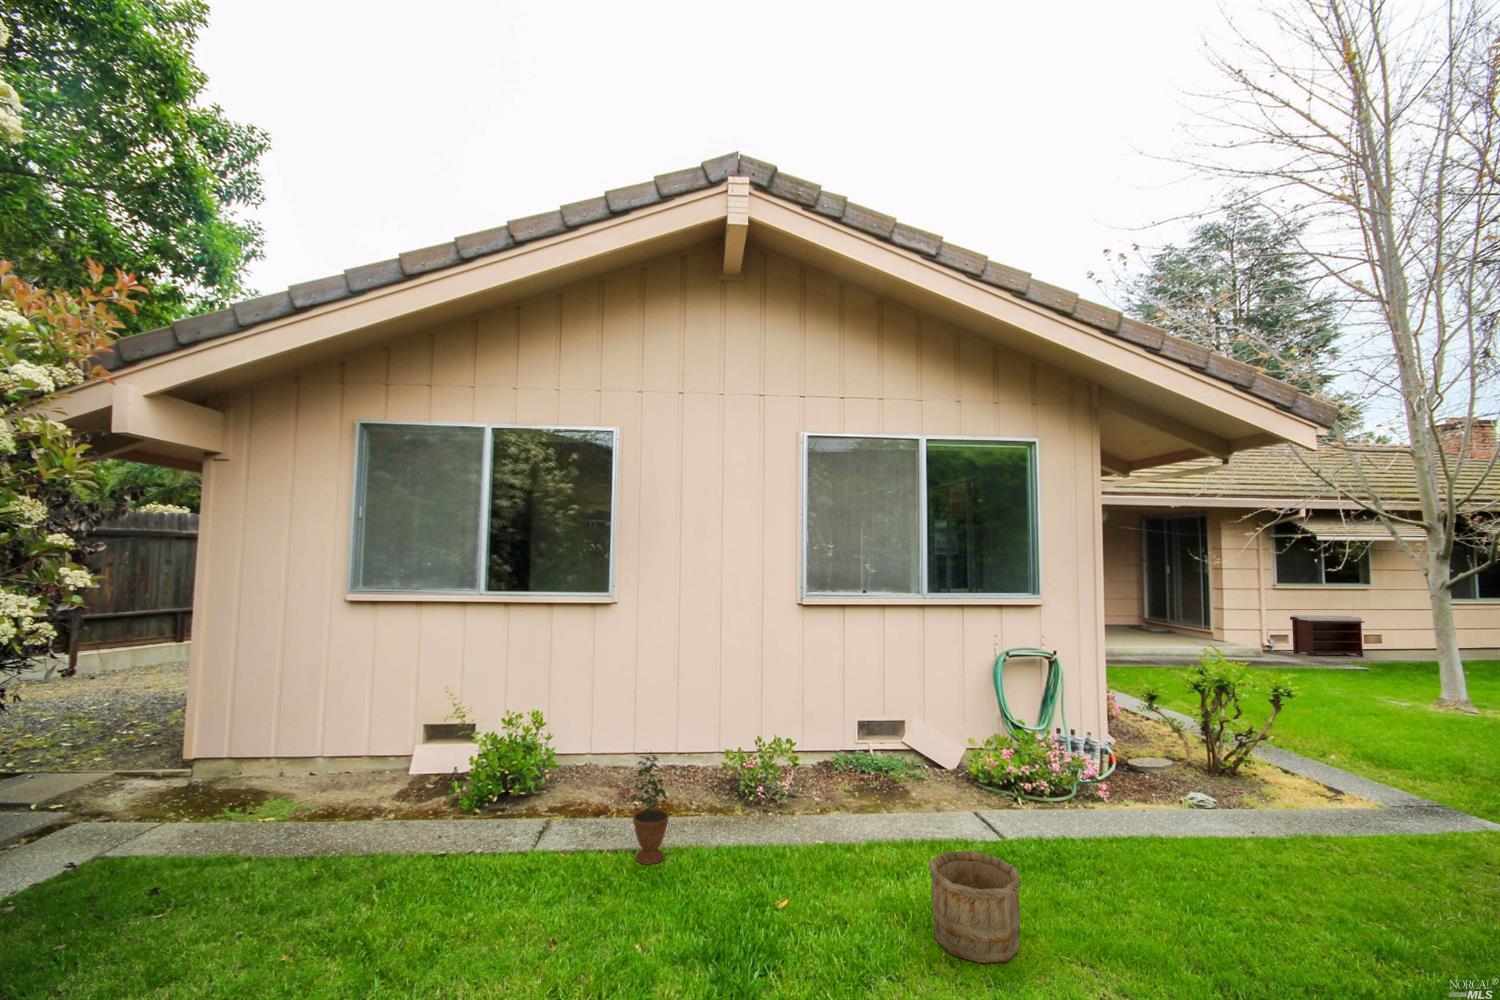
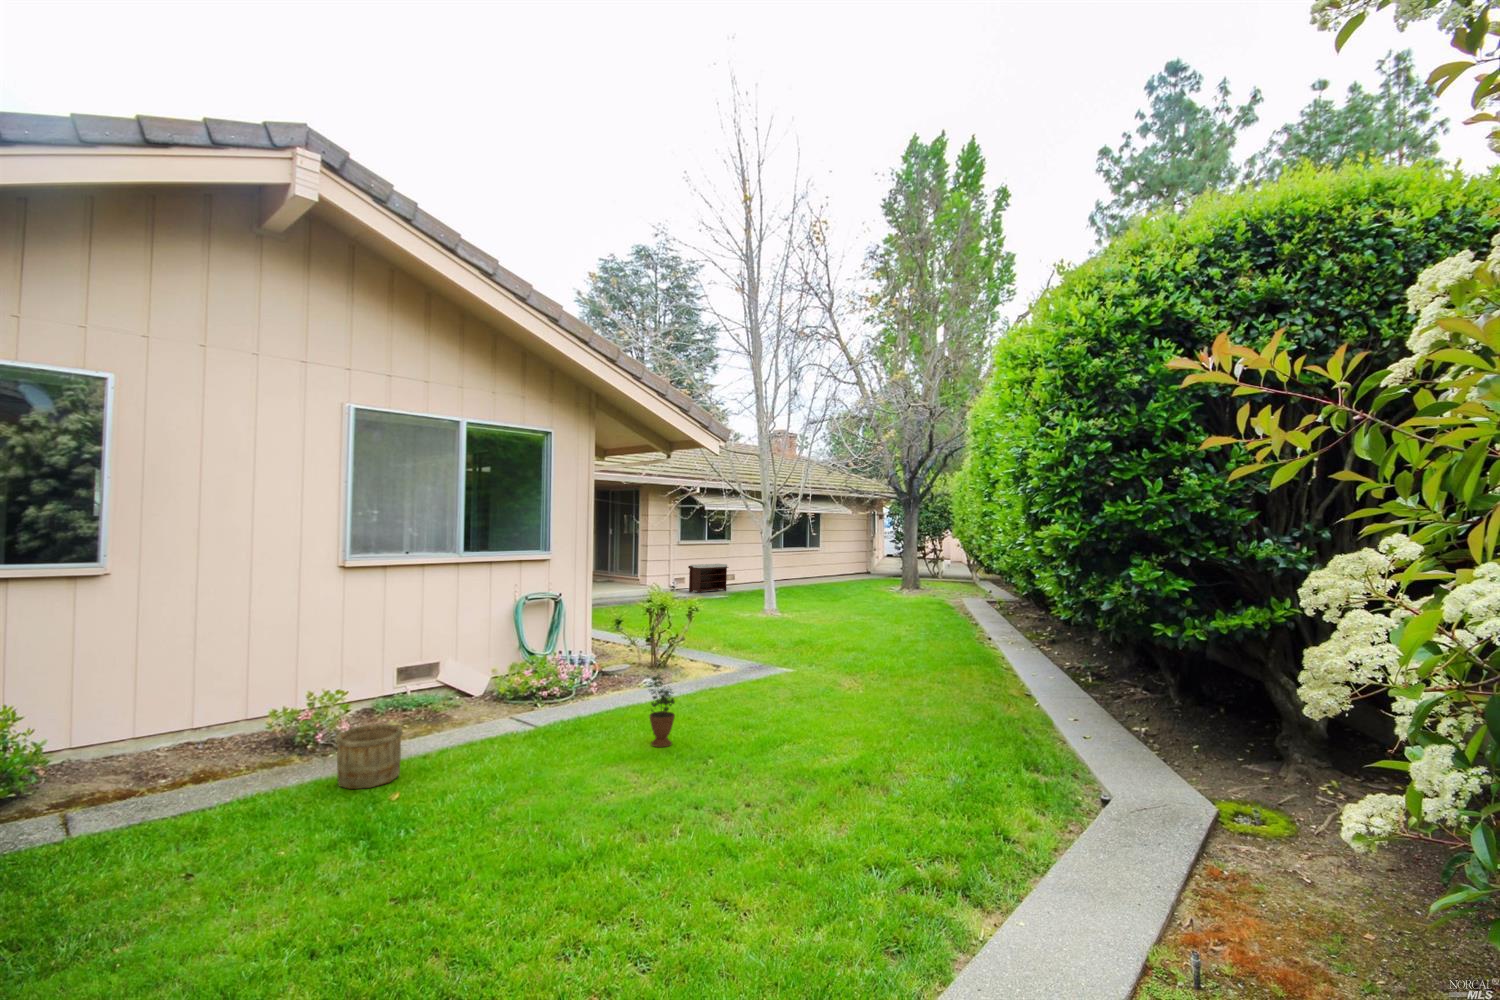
potted plant: present [627,753,669,864] -> present [647,673,675,747]
wooden bucket: present [929,851,1022,963] -> present [336,724,403,789]

